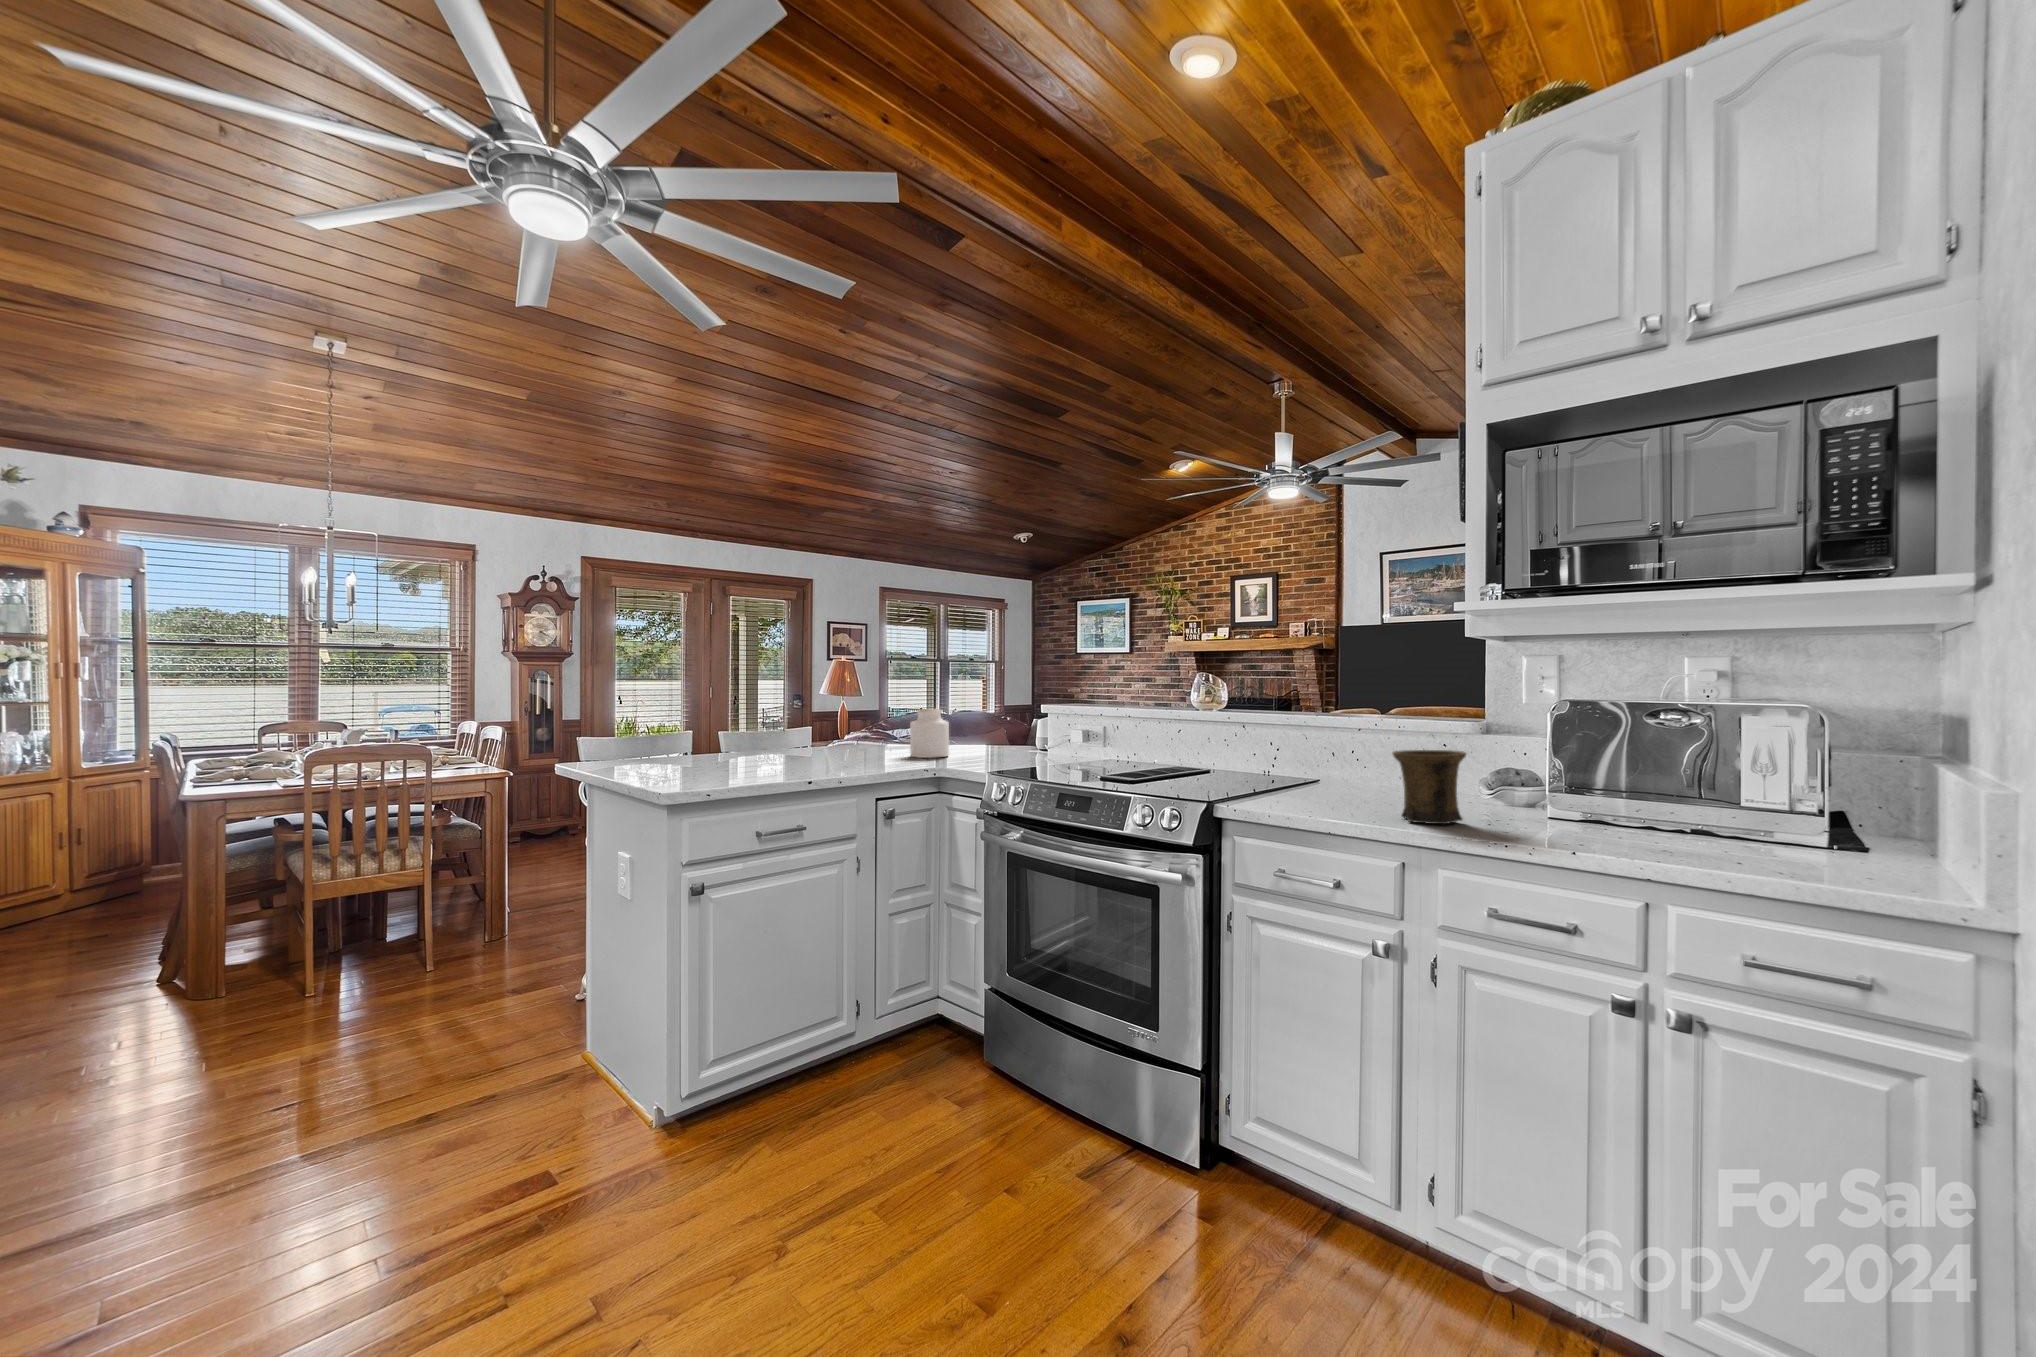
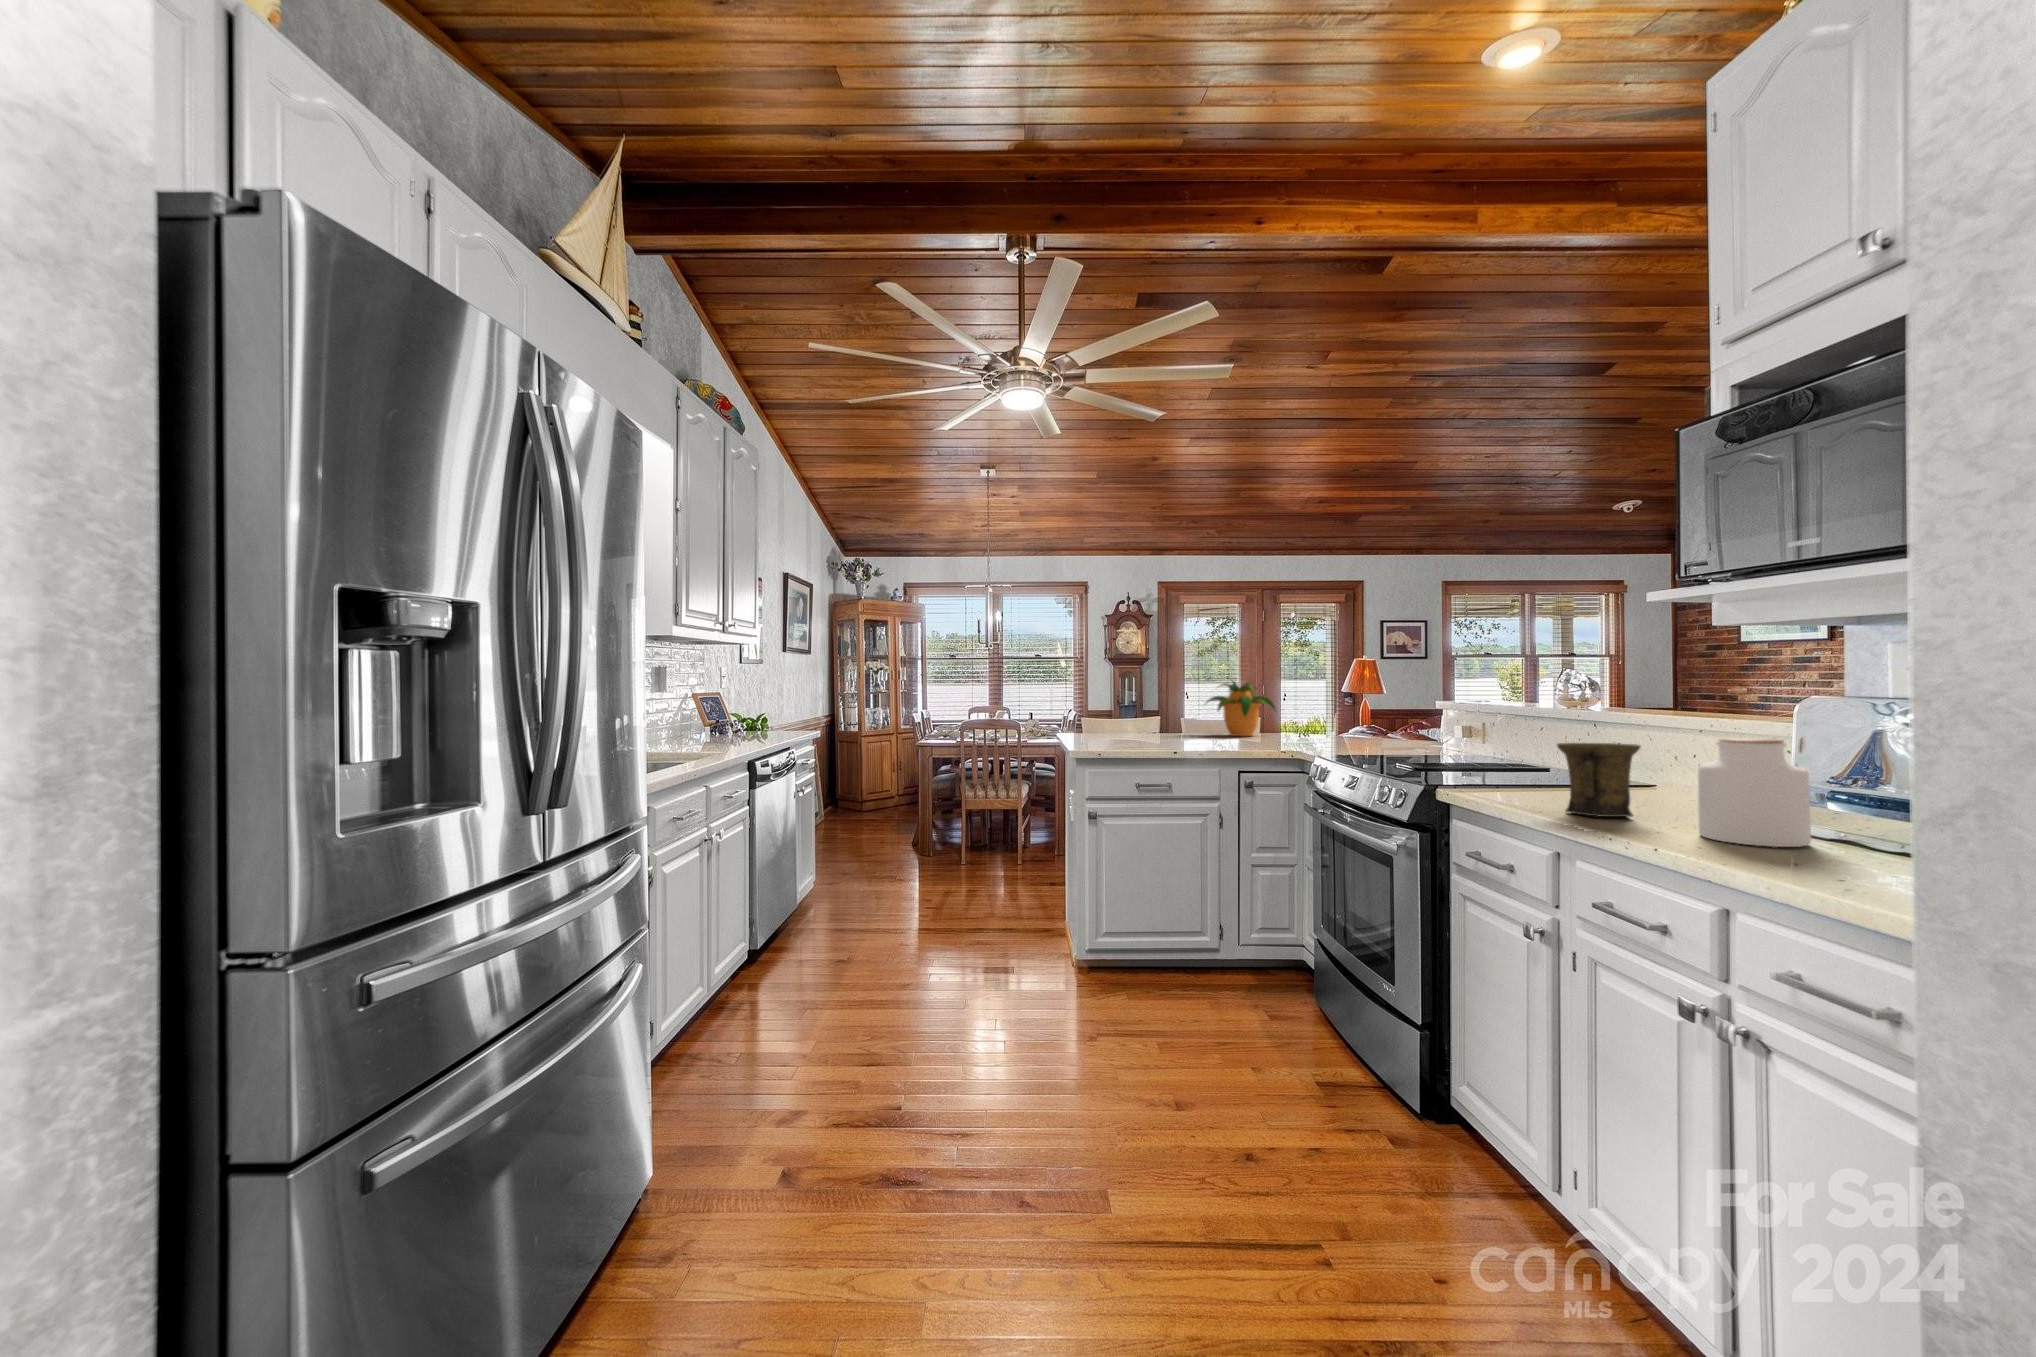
potted plant: none [767,683,857,754] -> present [1204,680,1275,736]
jar: present [910,709,949,758] -> present [1698,738,1811,847]

